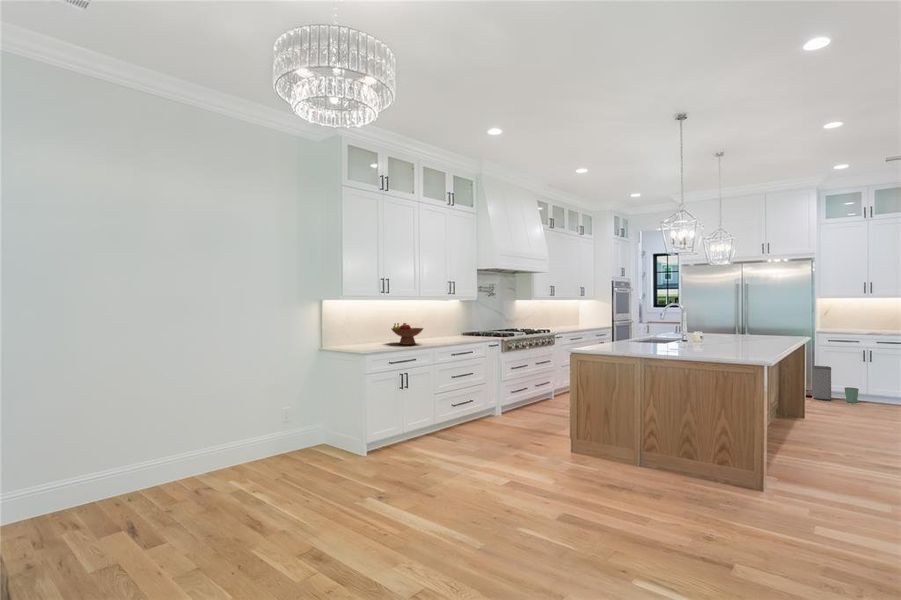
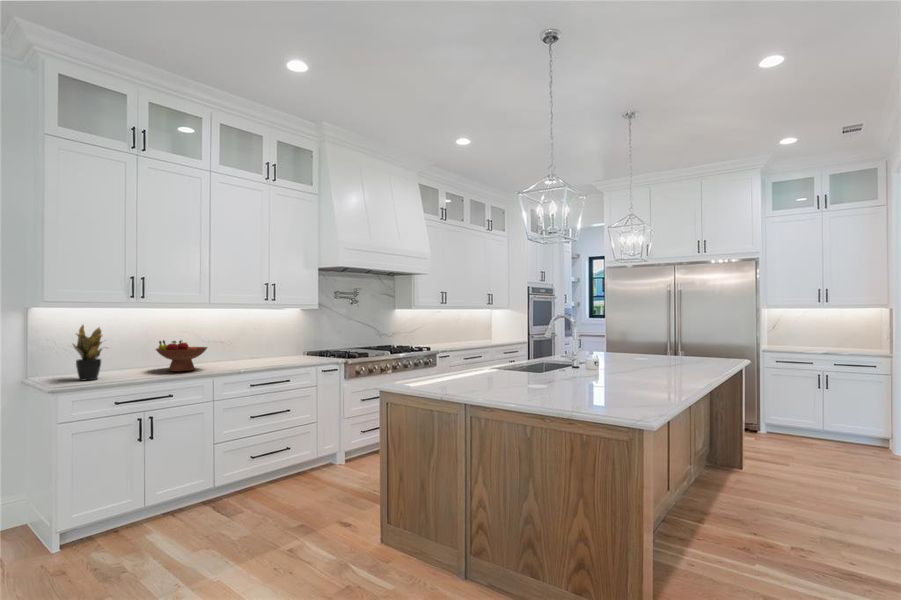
potted plant: none [351,310,377,349] -> present [73,325,103,380]
trash can: present [813,366,859,403] -> none [757,393,813,441]

